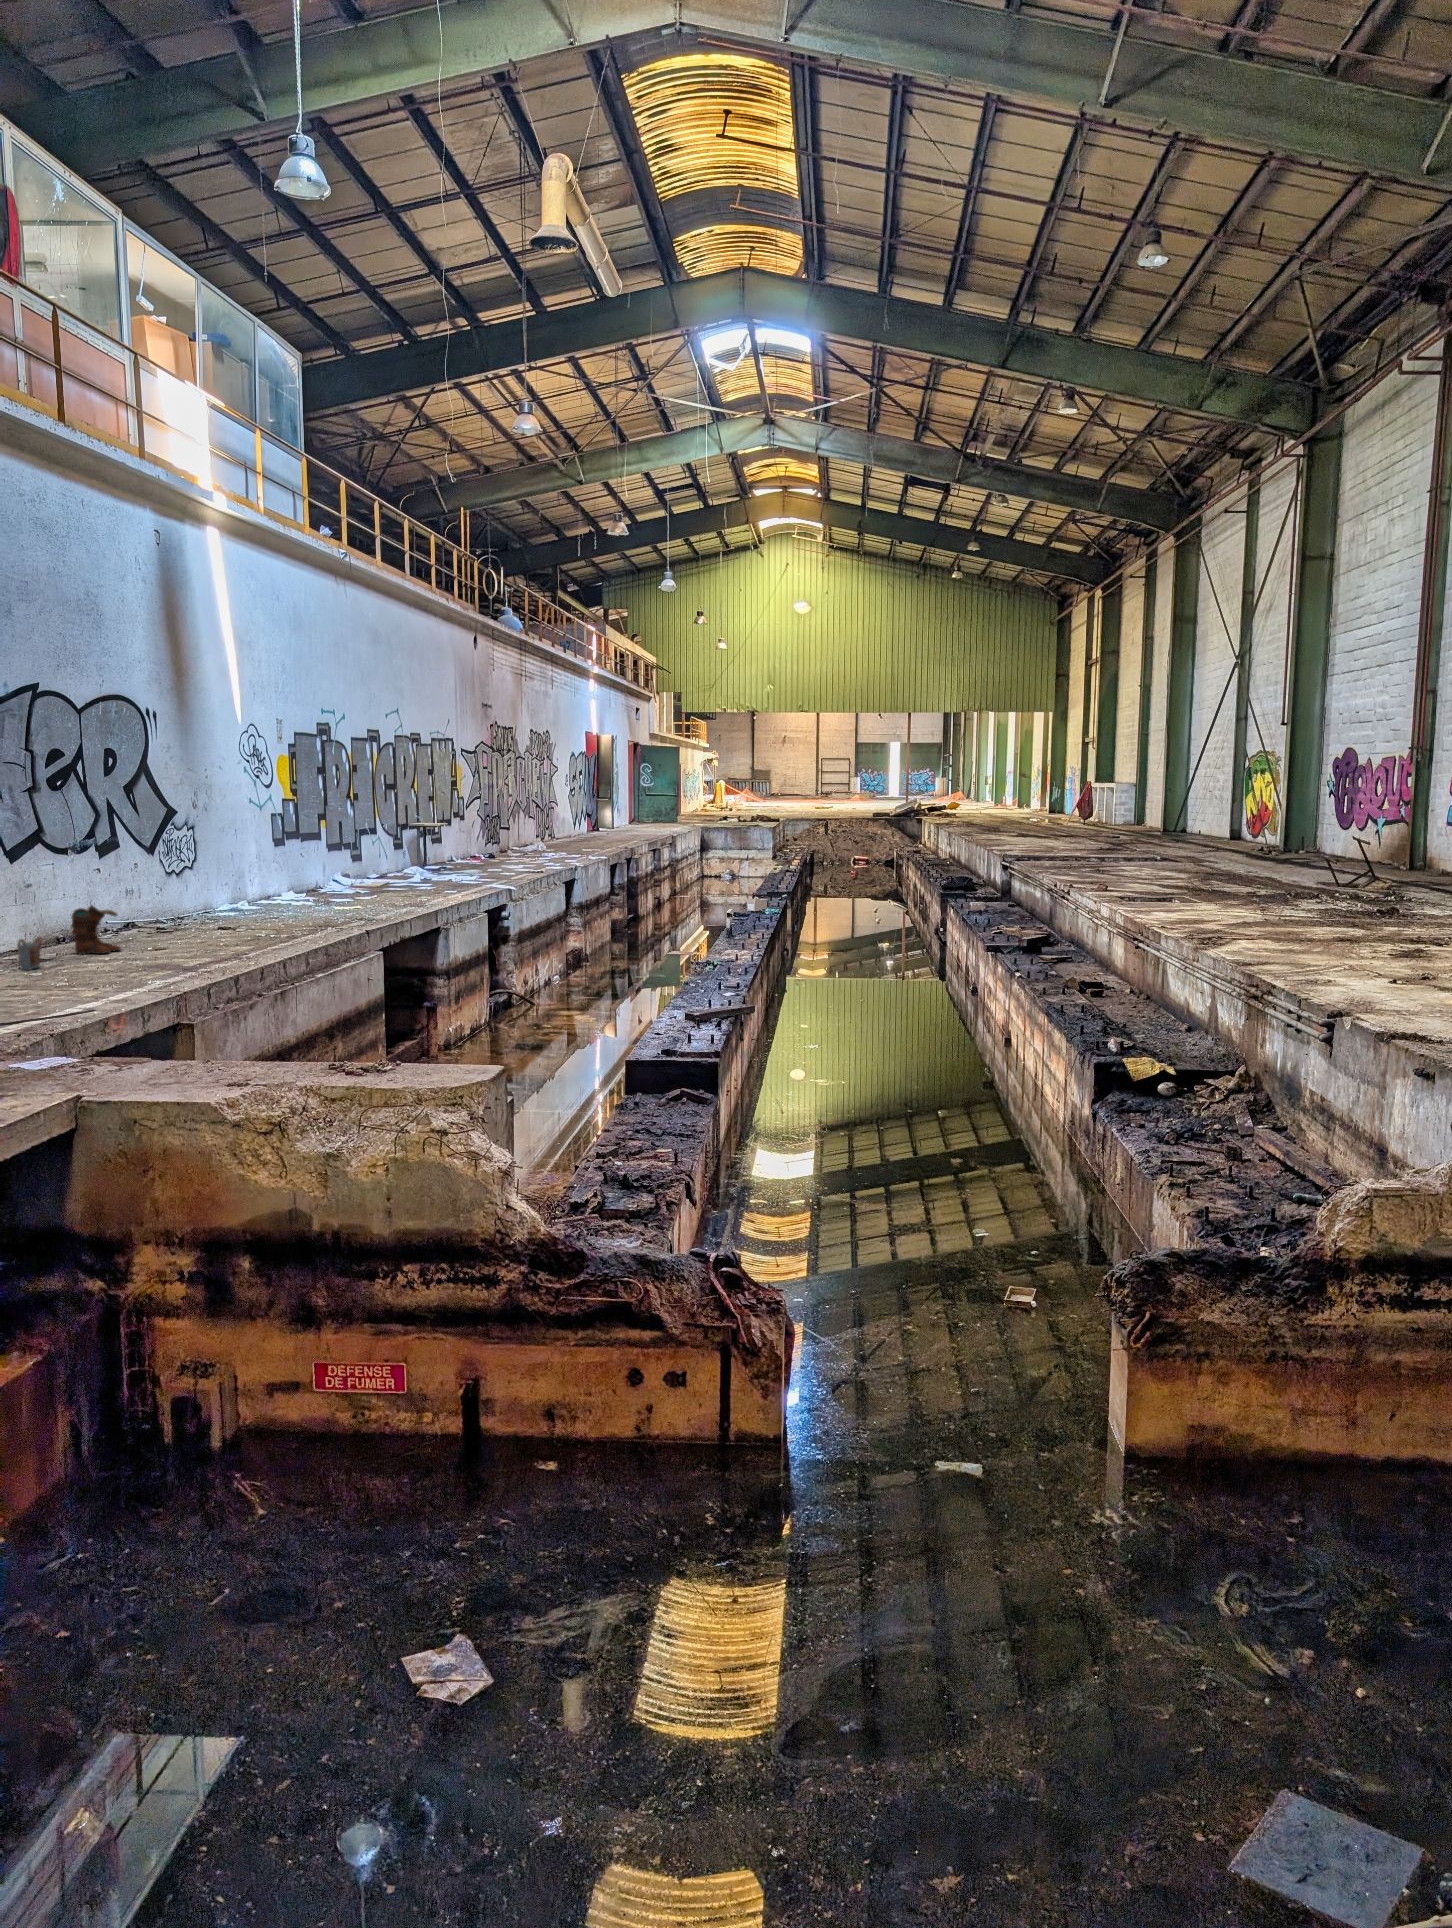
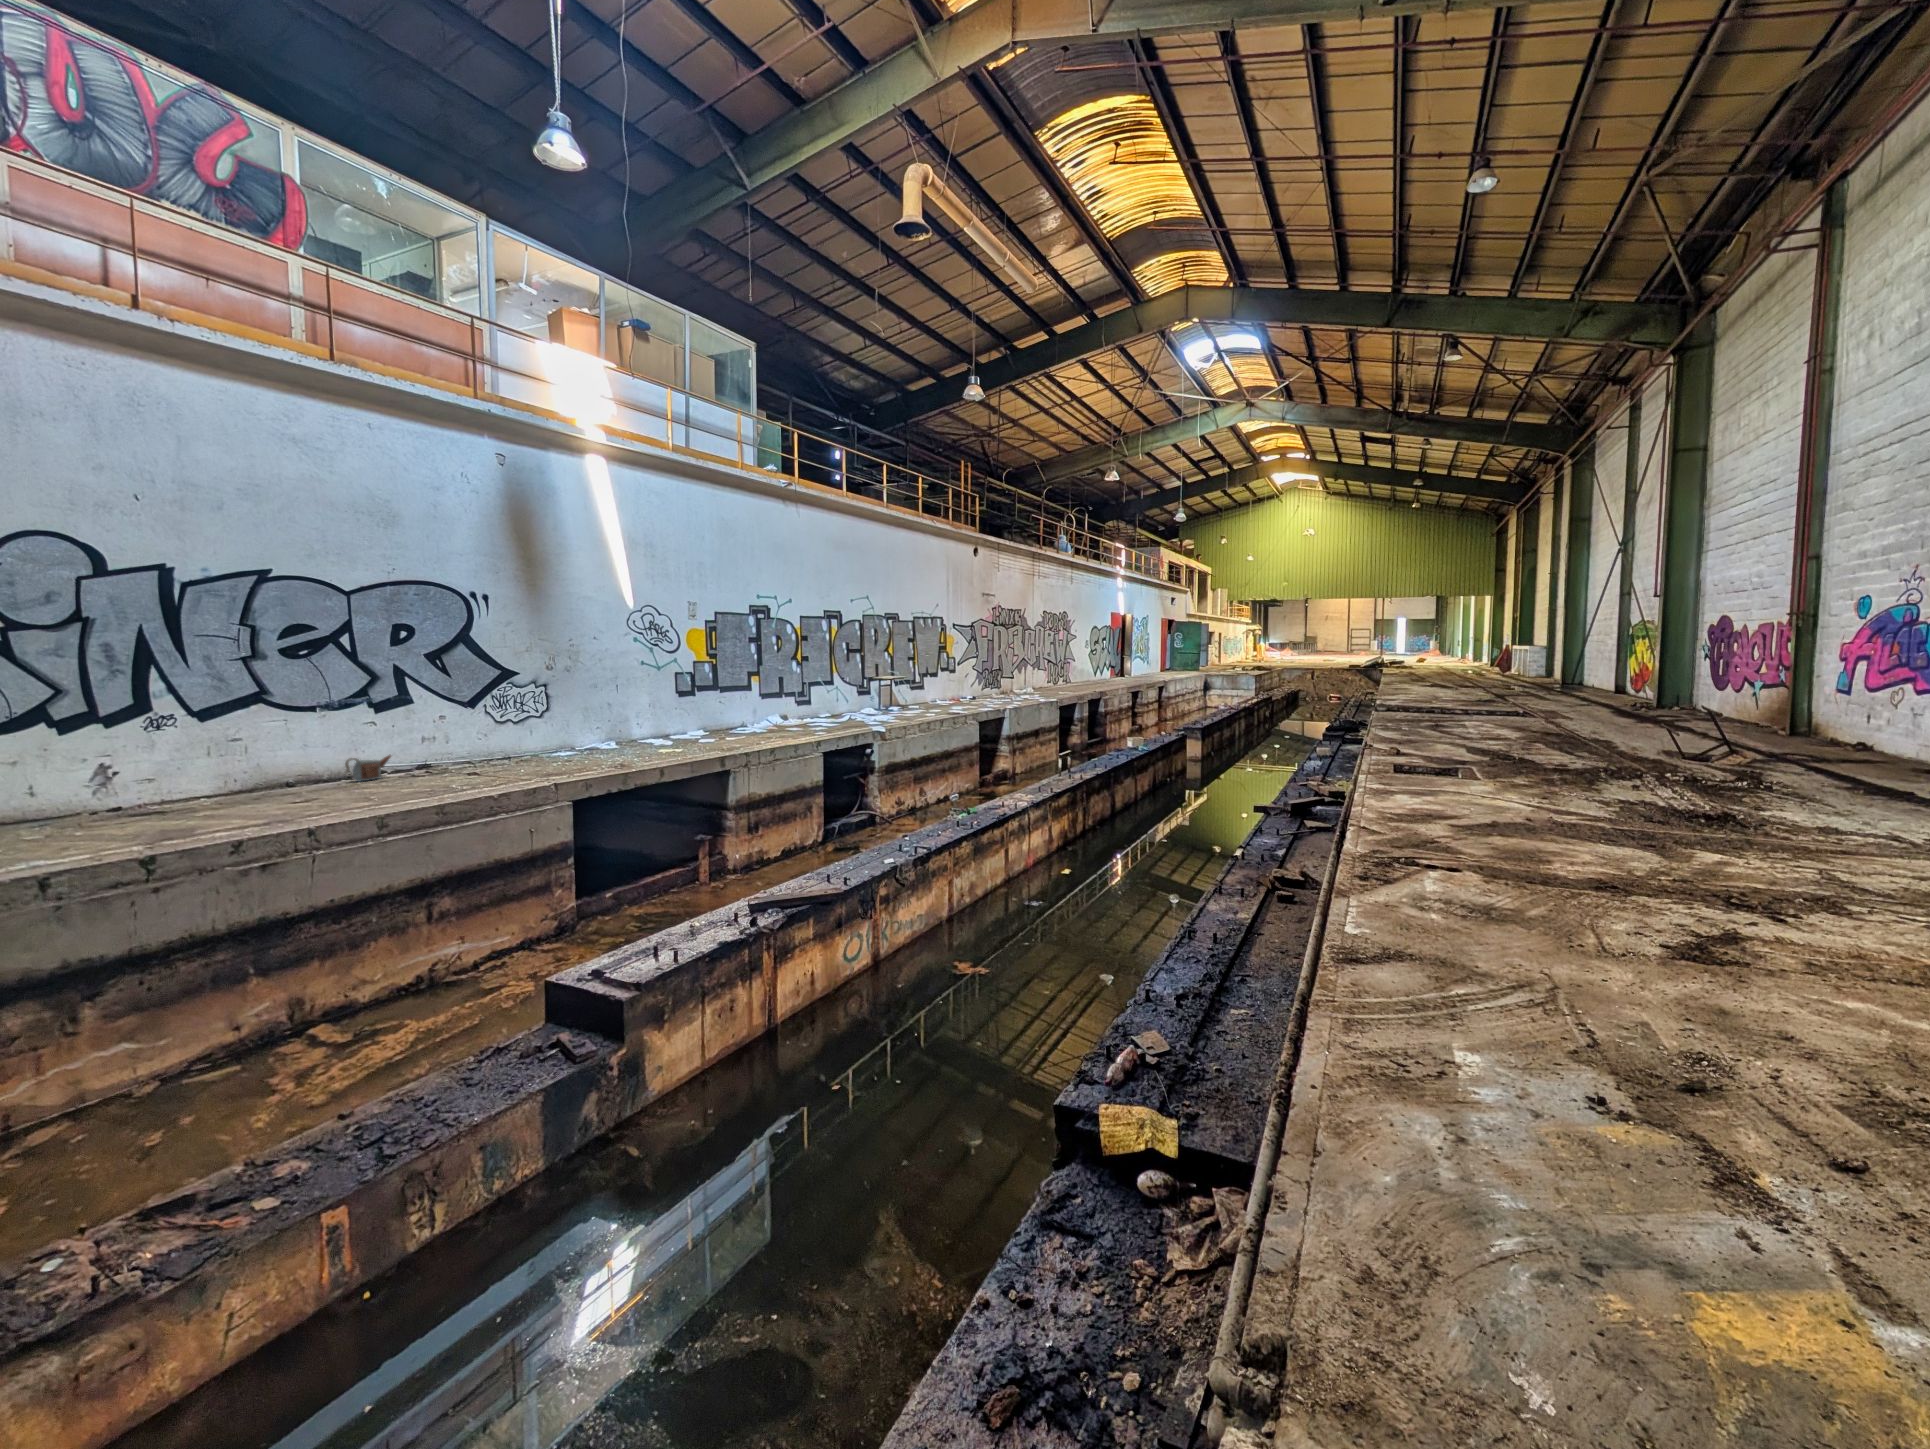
boots: present [71,905,120,954] -> none [462,729,510,766]

